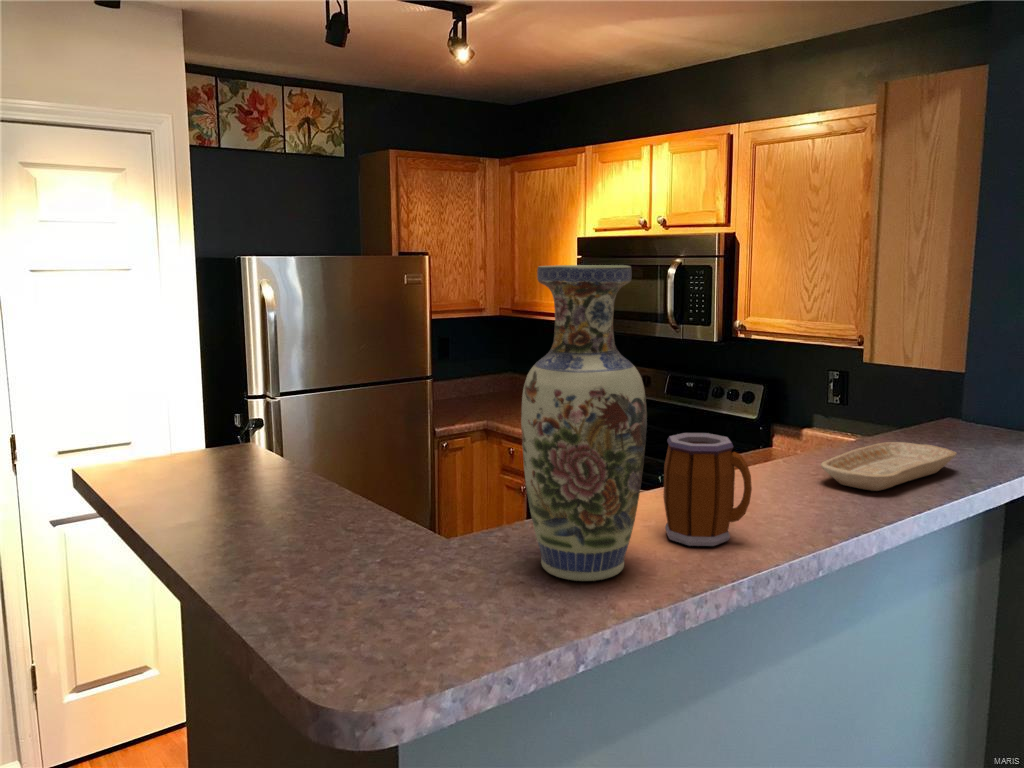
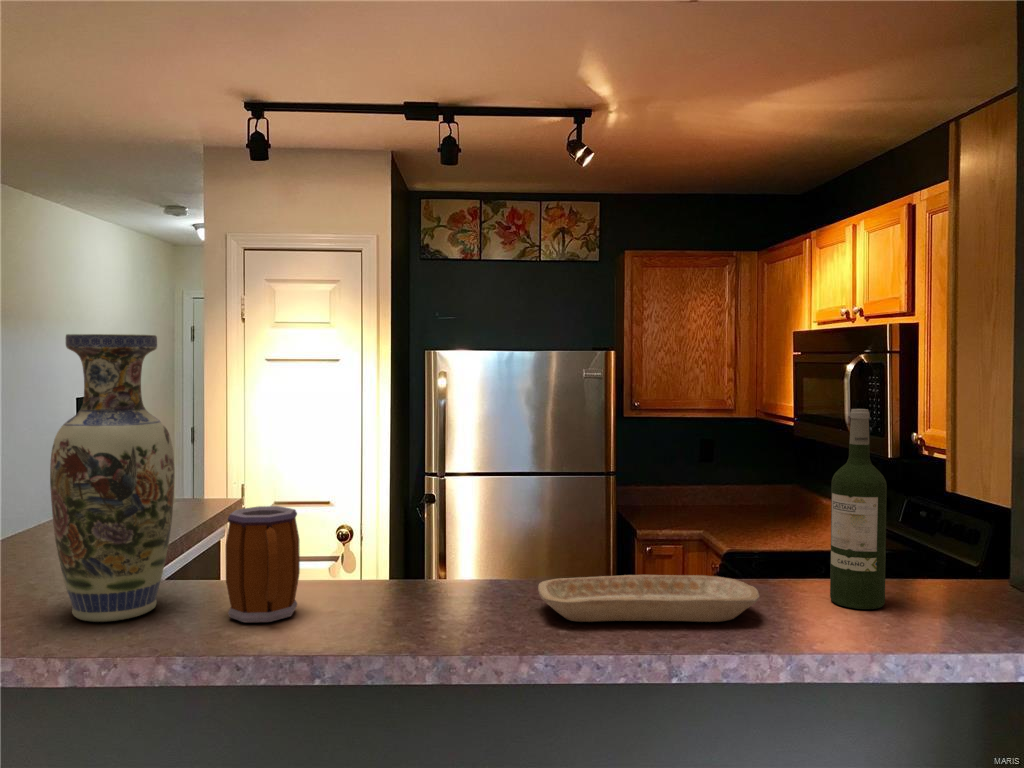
wine bottle: none [925,308,972,450] -> present [830,409,887,609]

